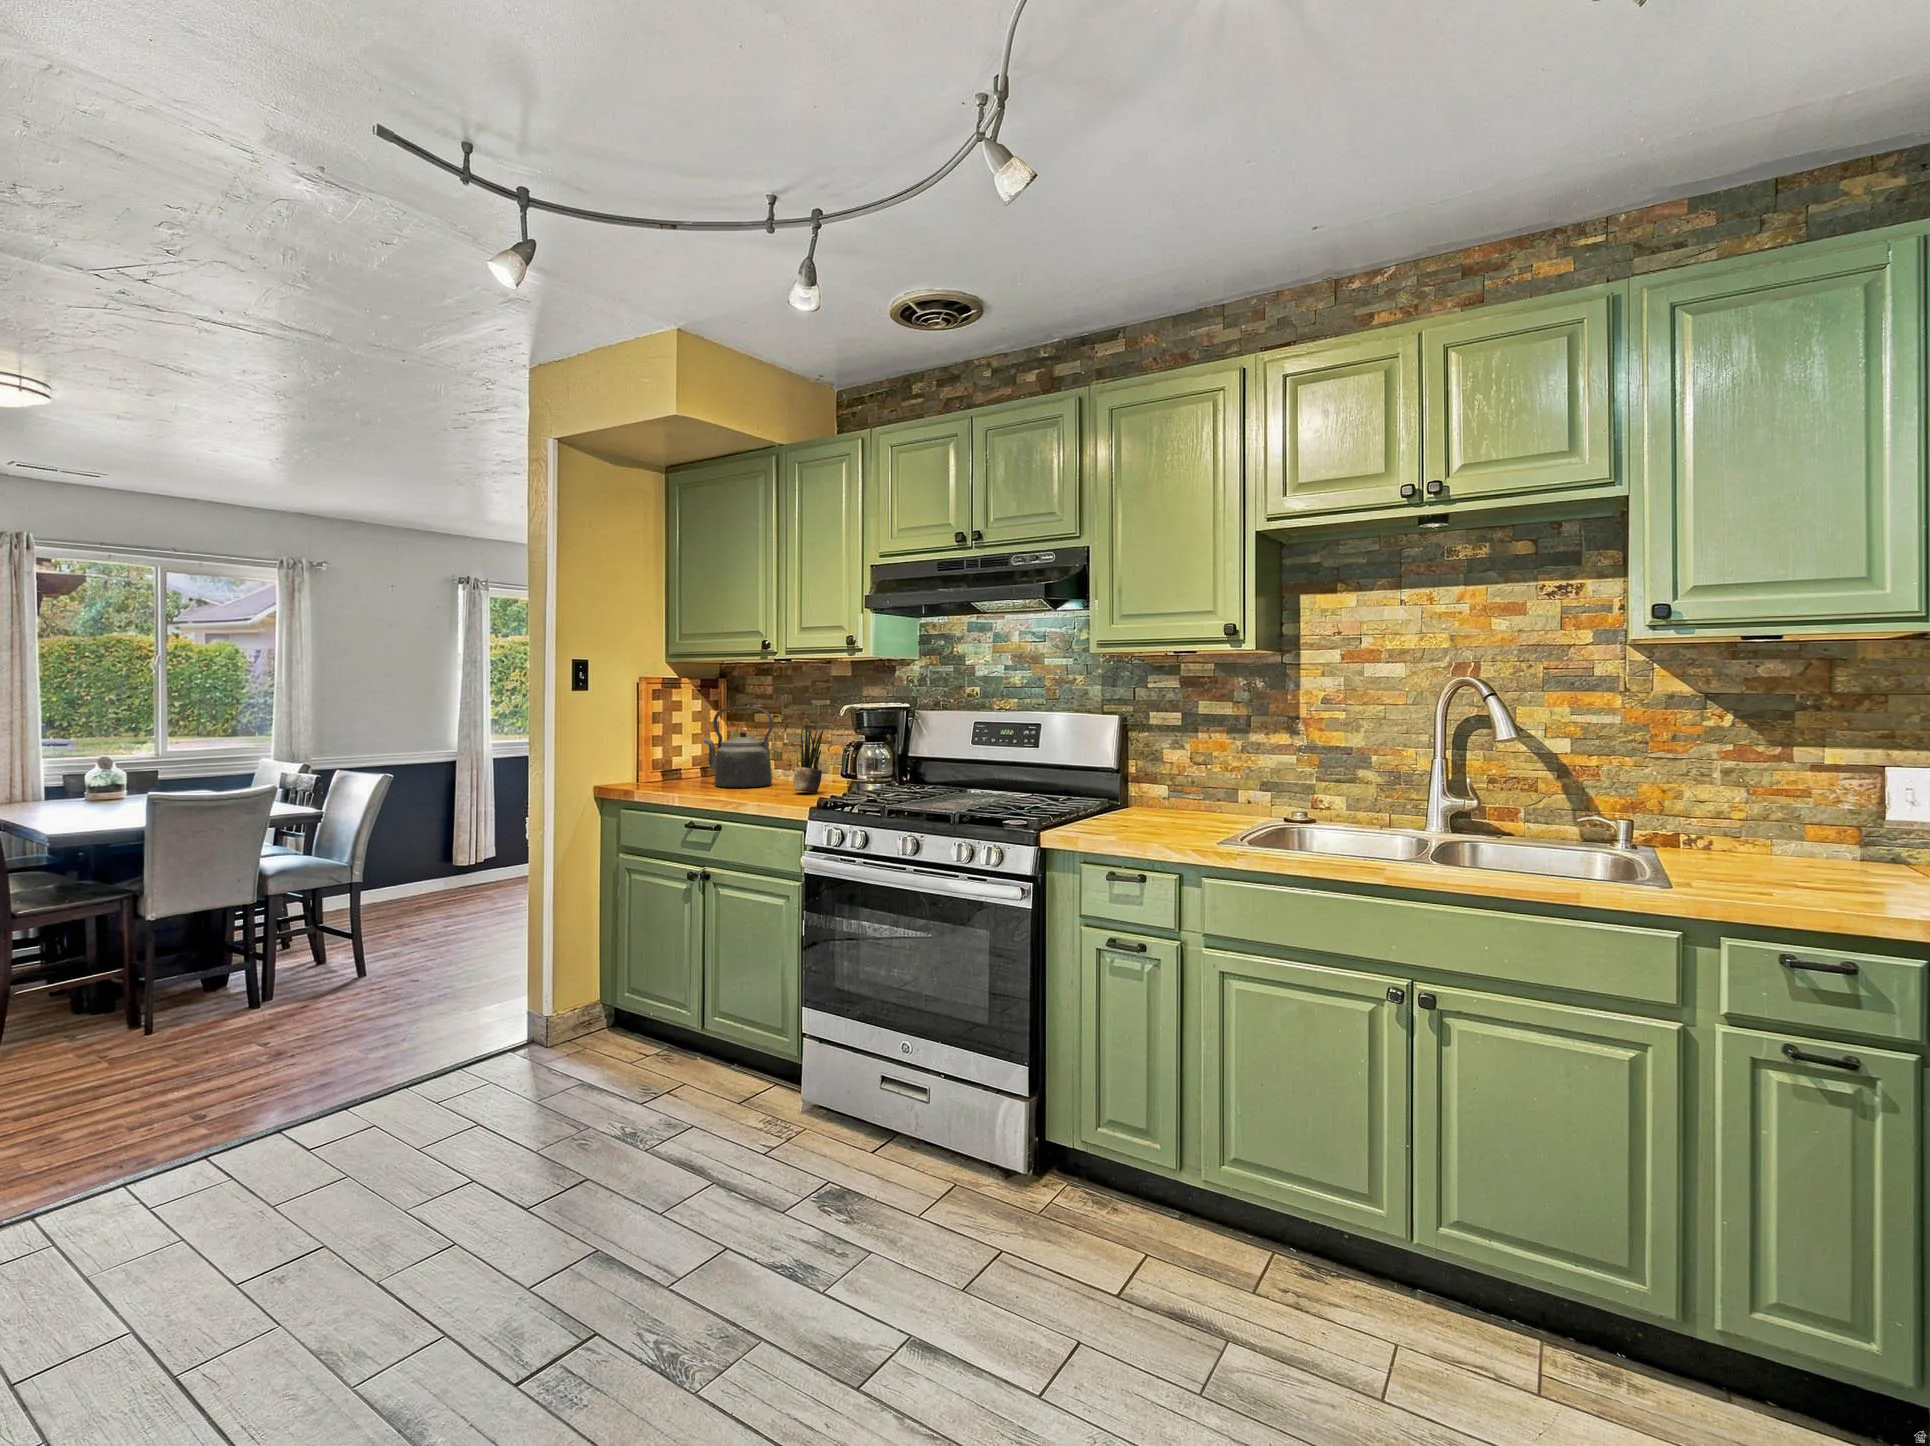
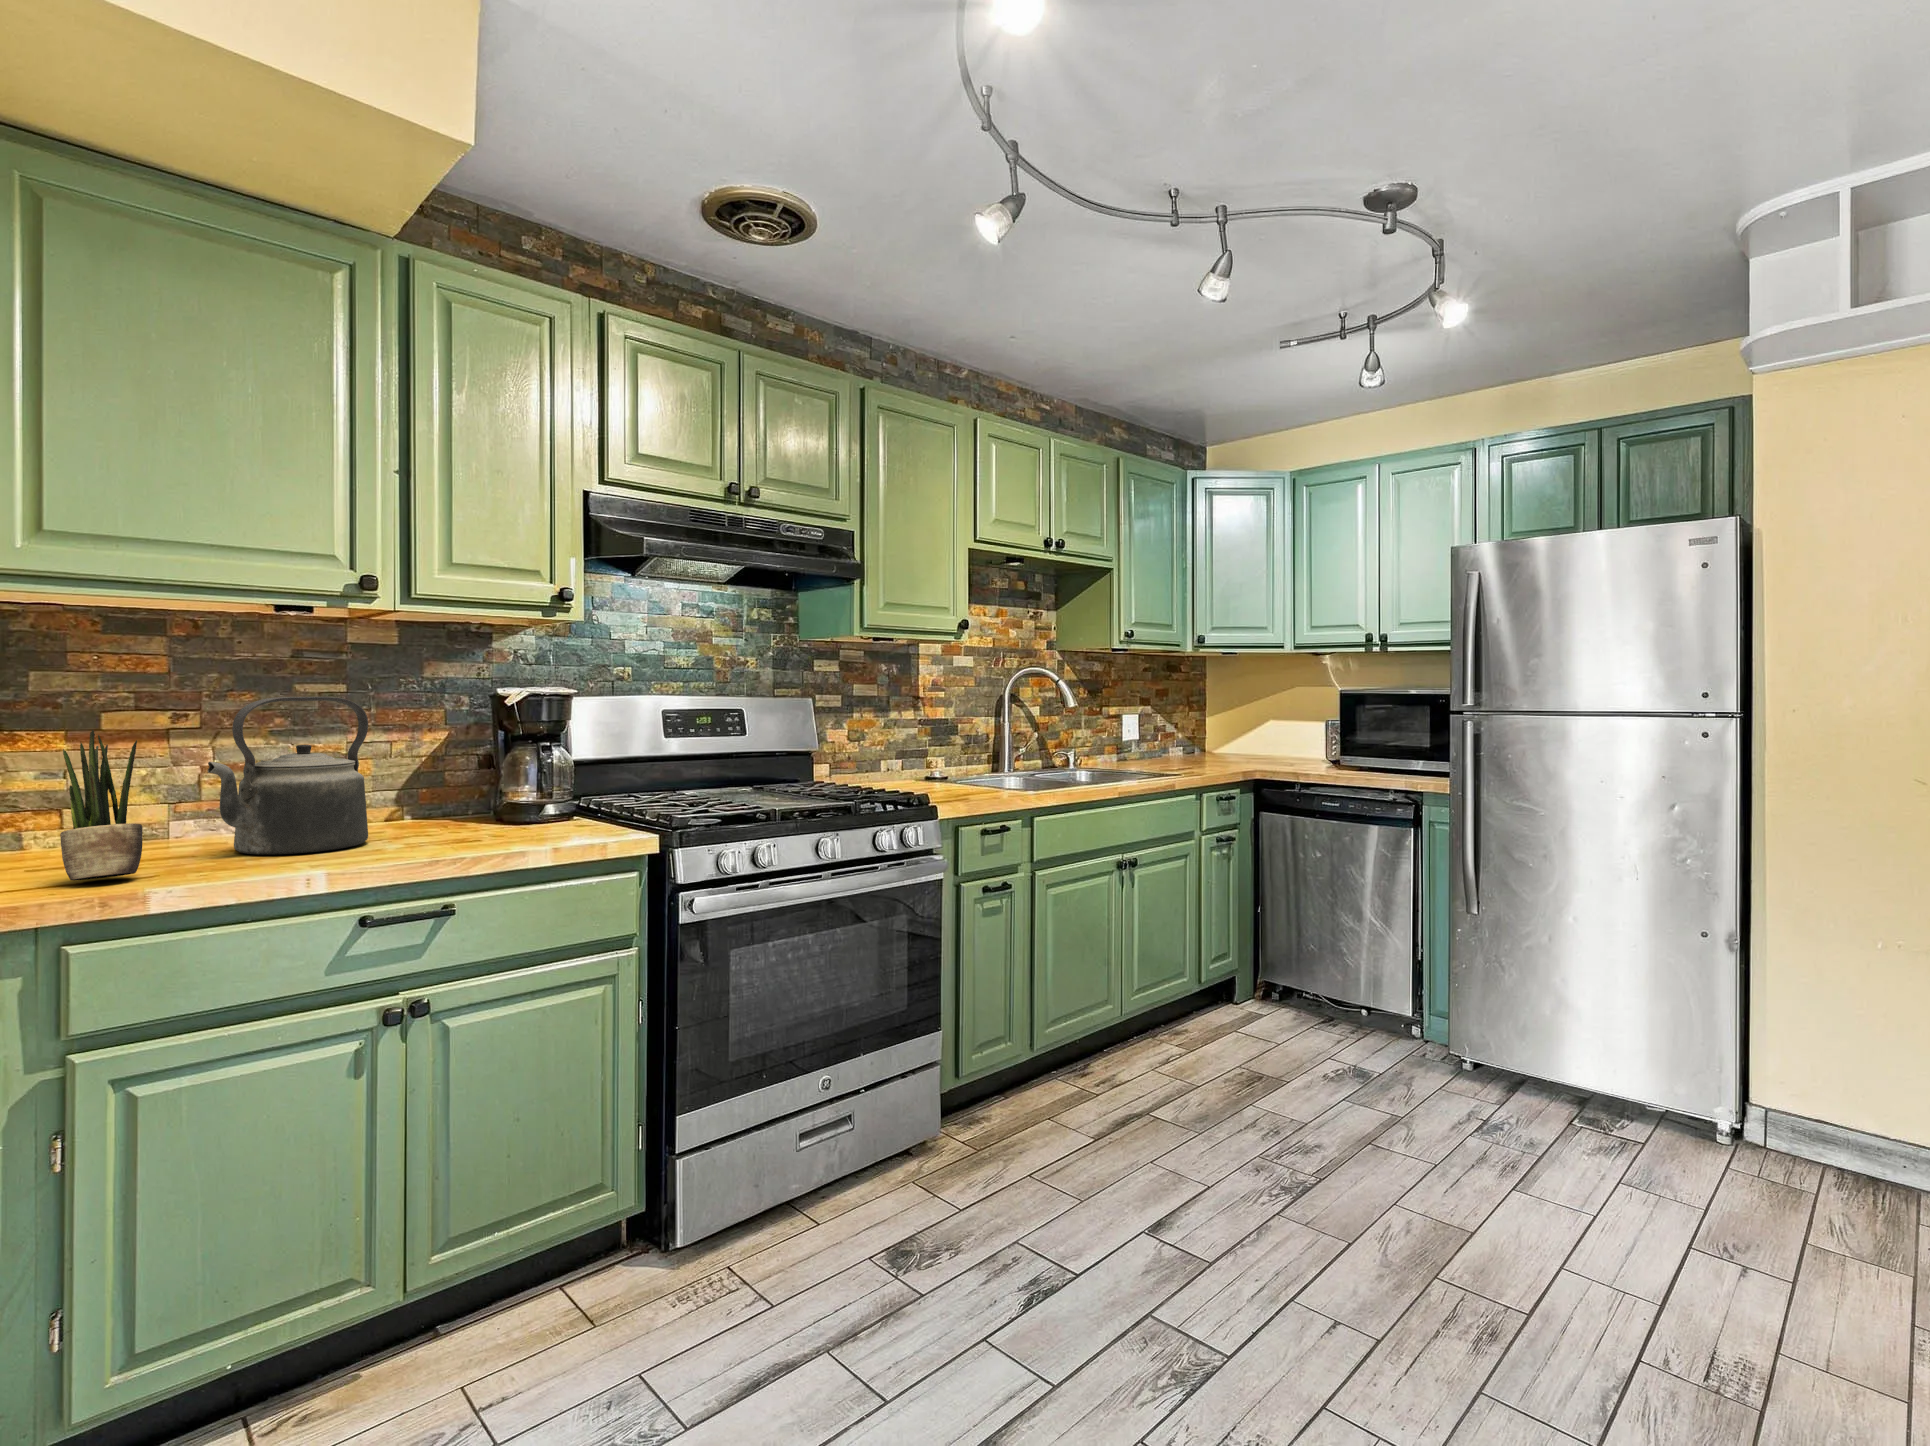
potted plant: present [794,724,823,792] -> present [60,730,143,880]

